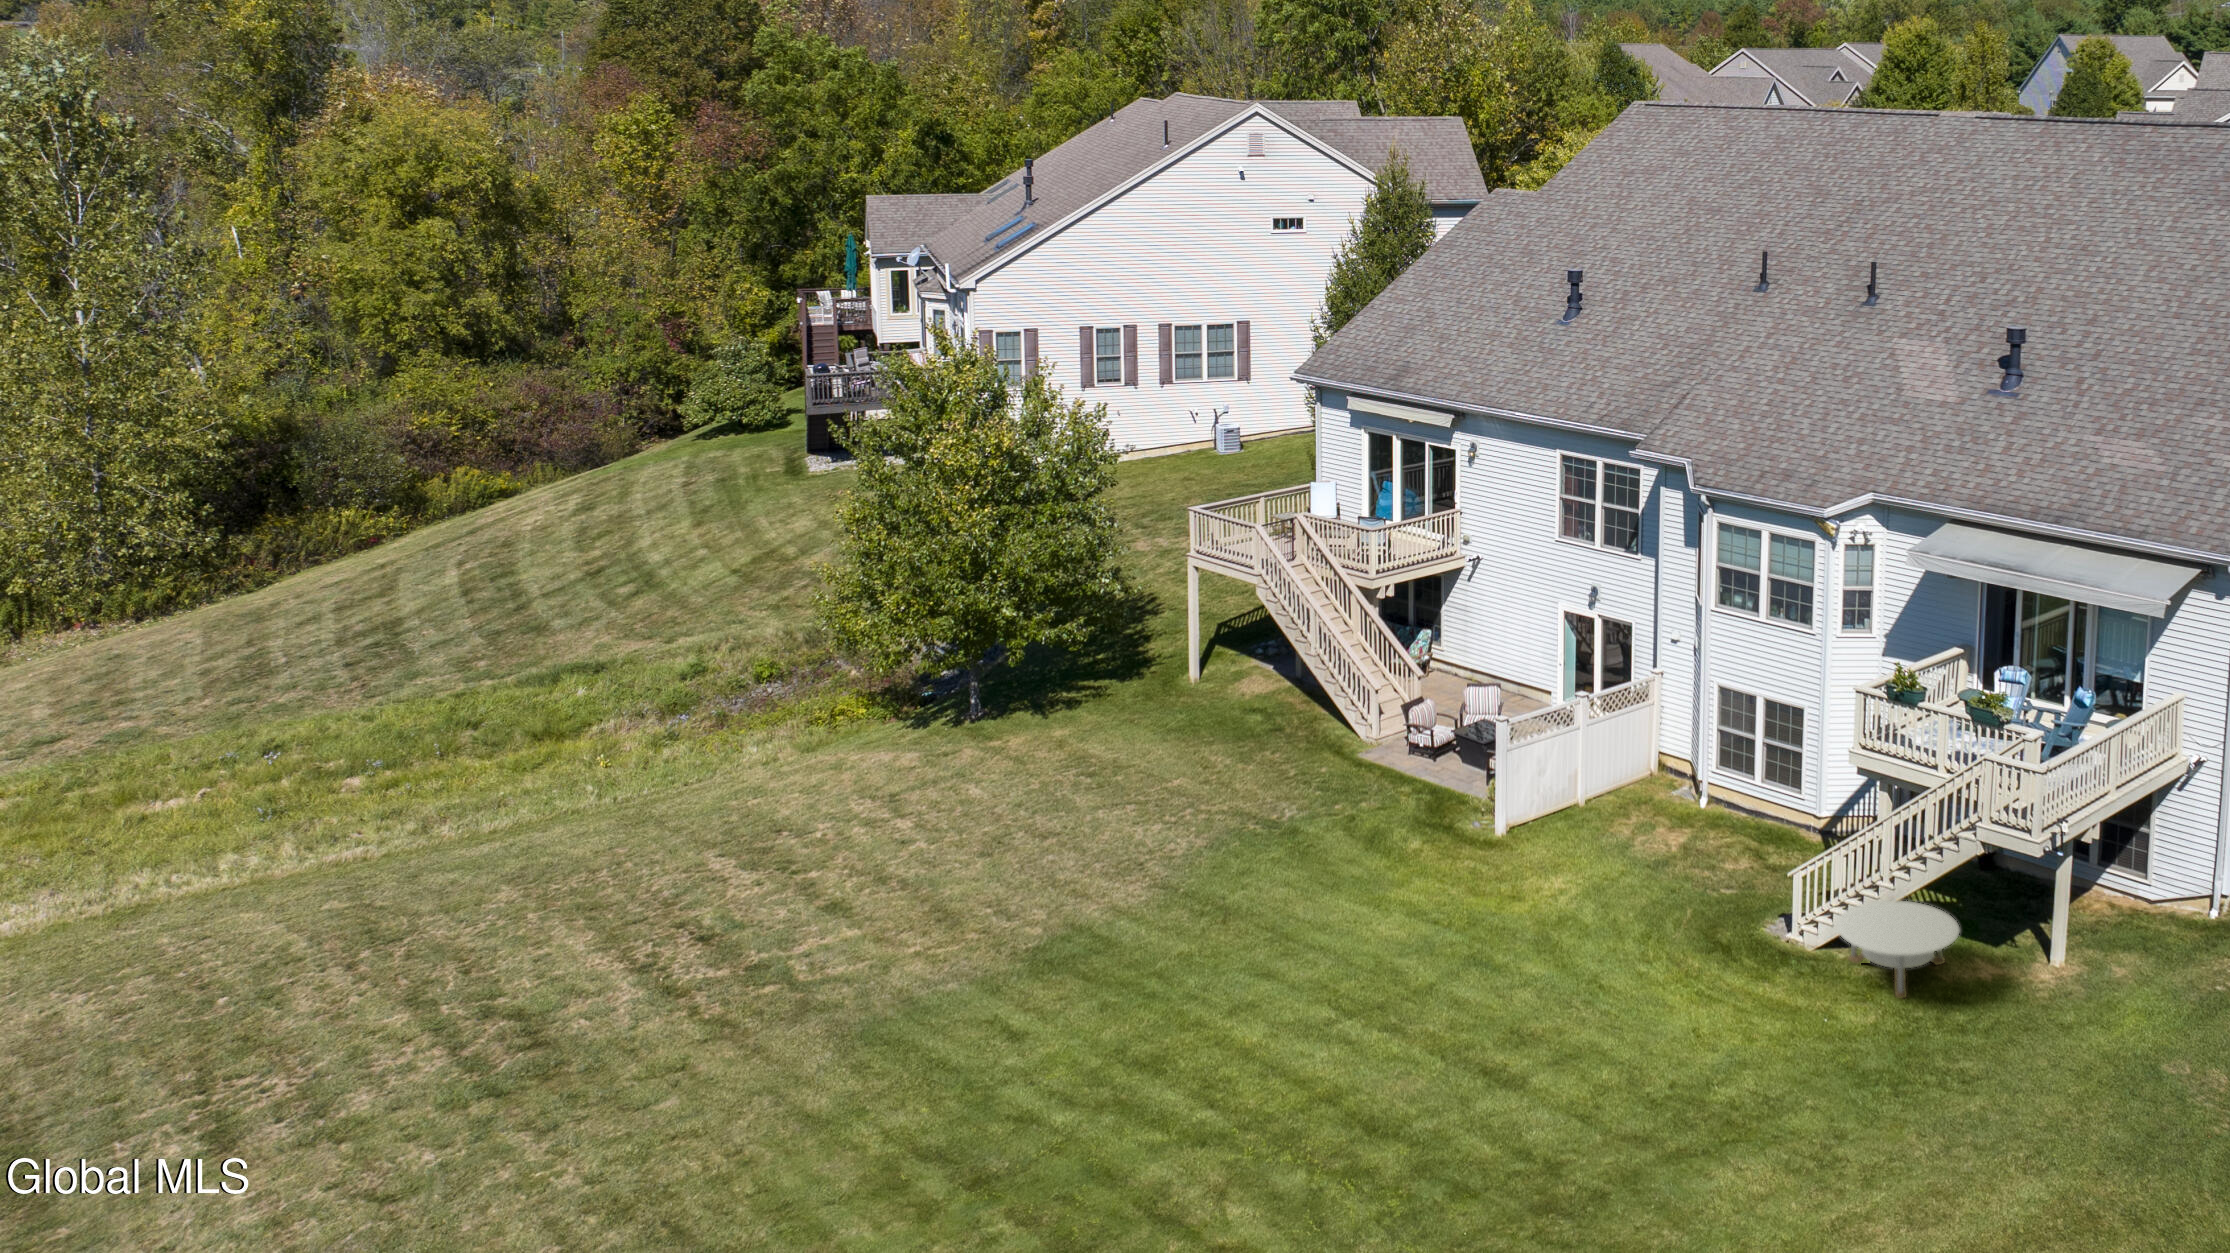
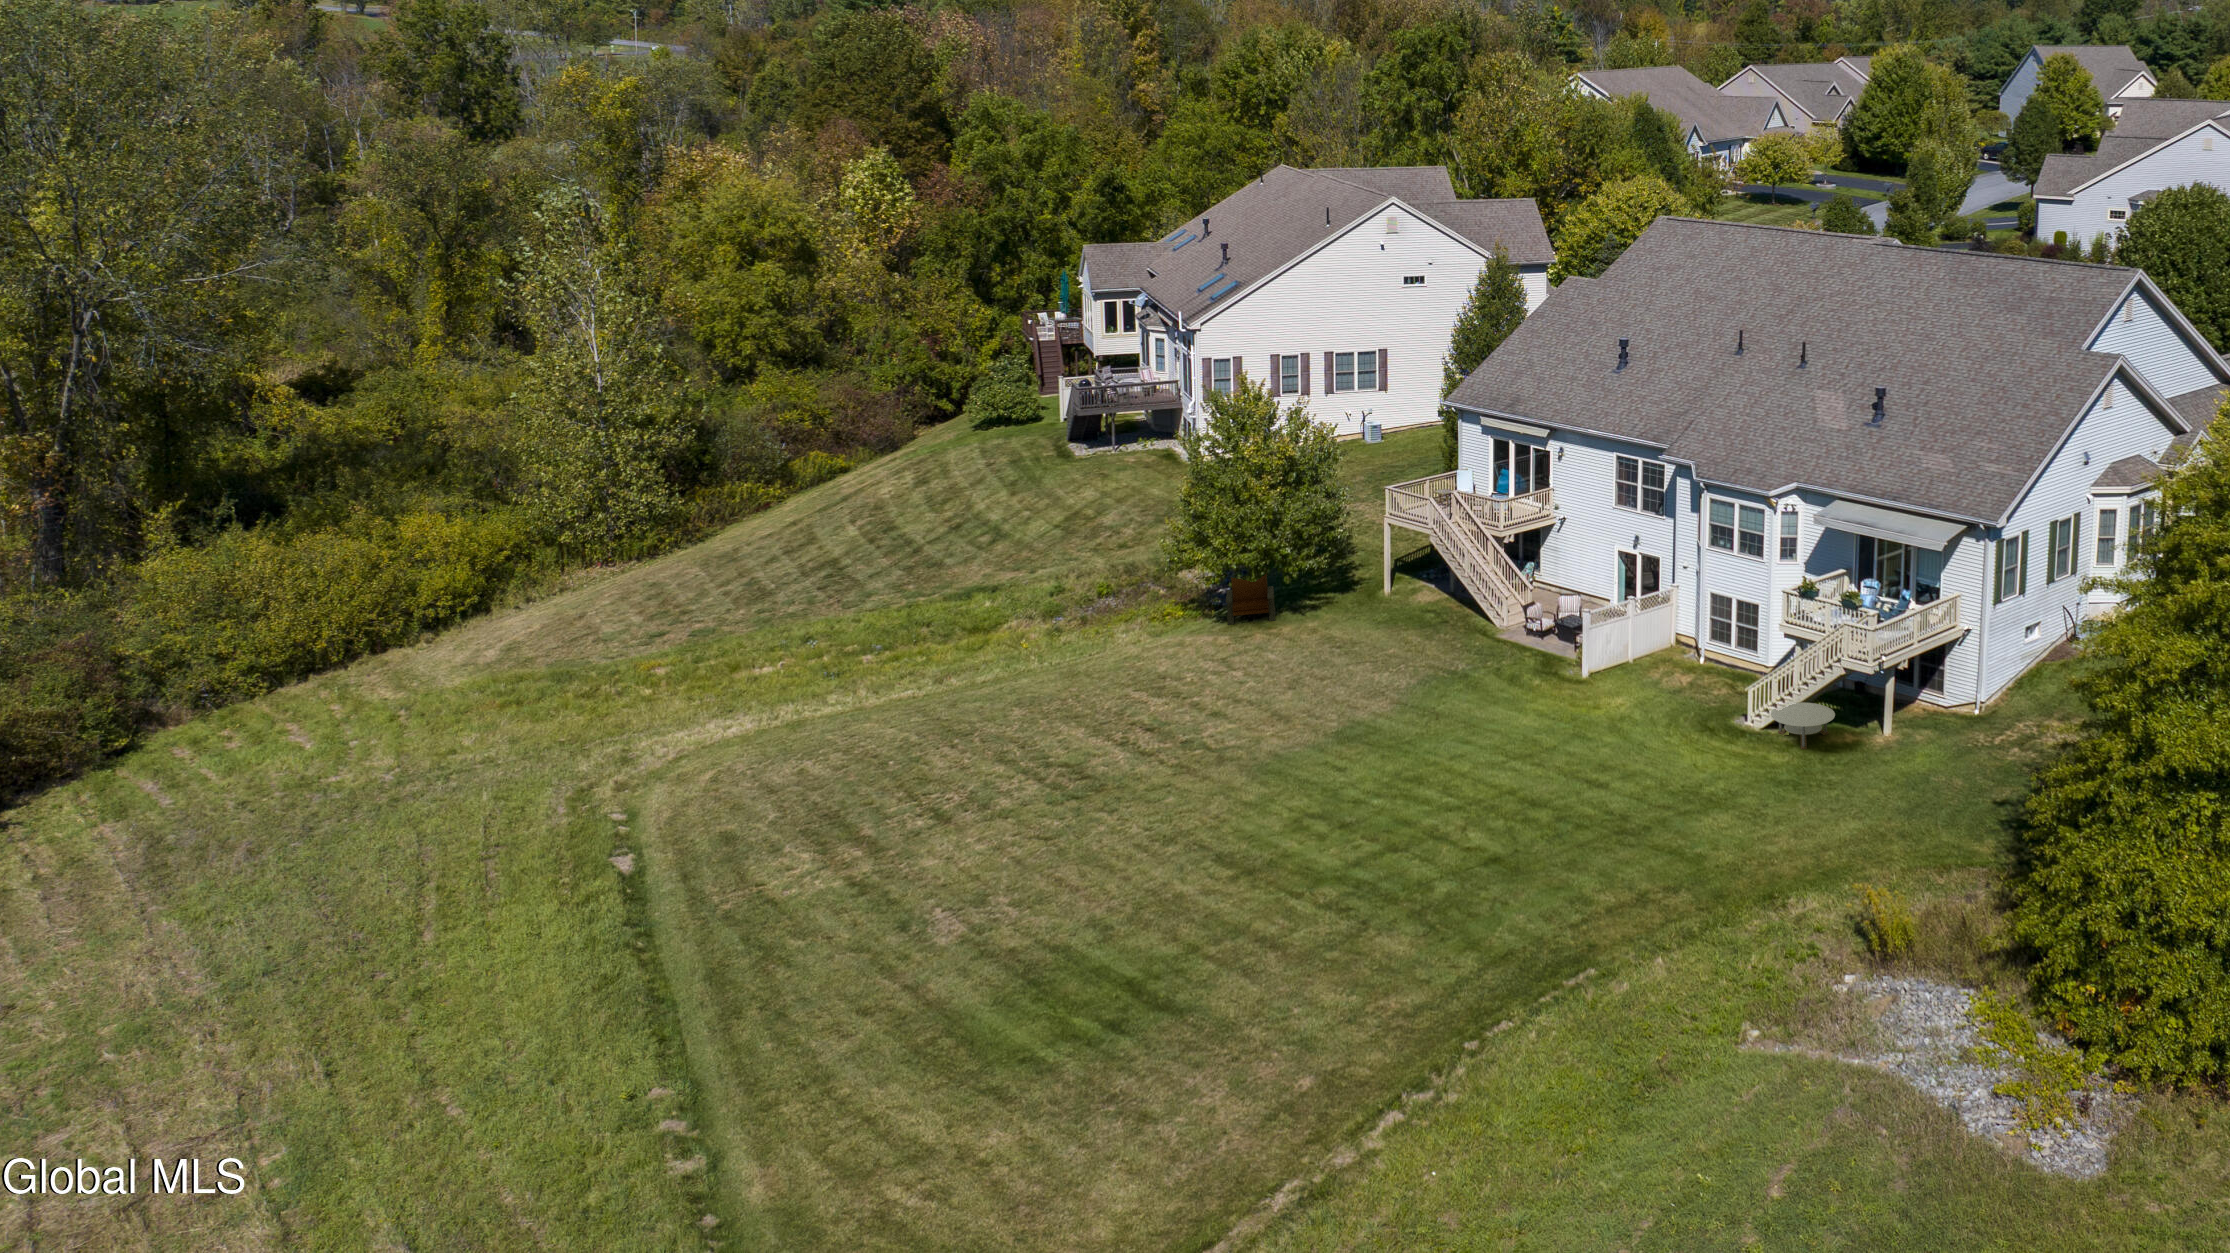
lounge chair: none [915,644,1007,735] -> present [1226,574,1275,625]

